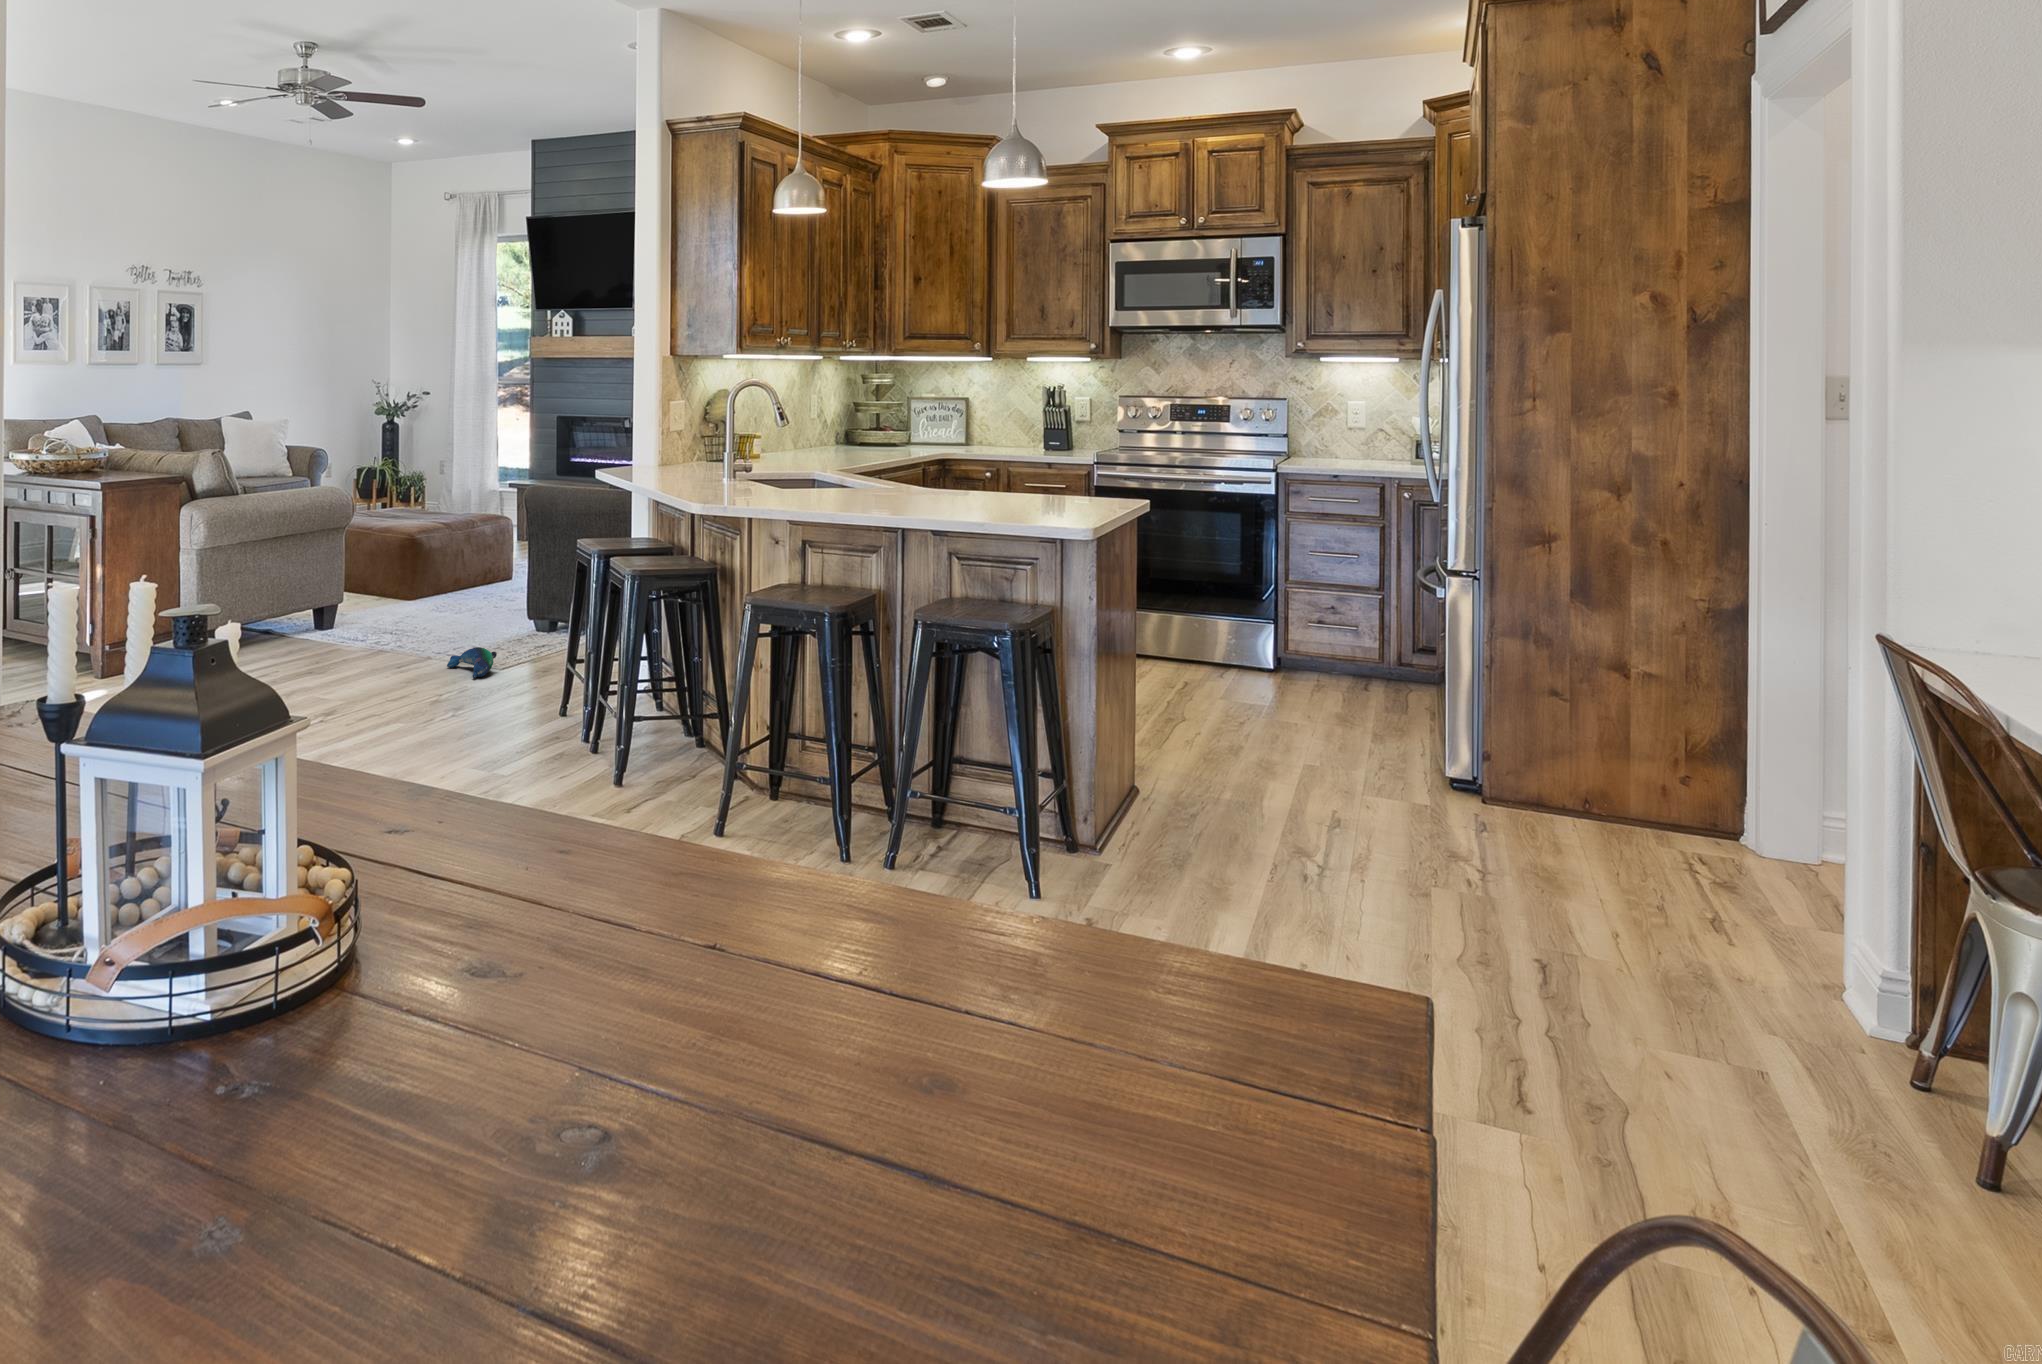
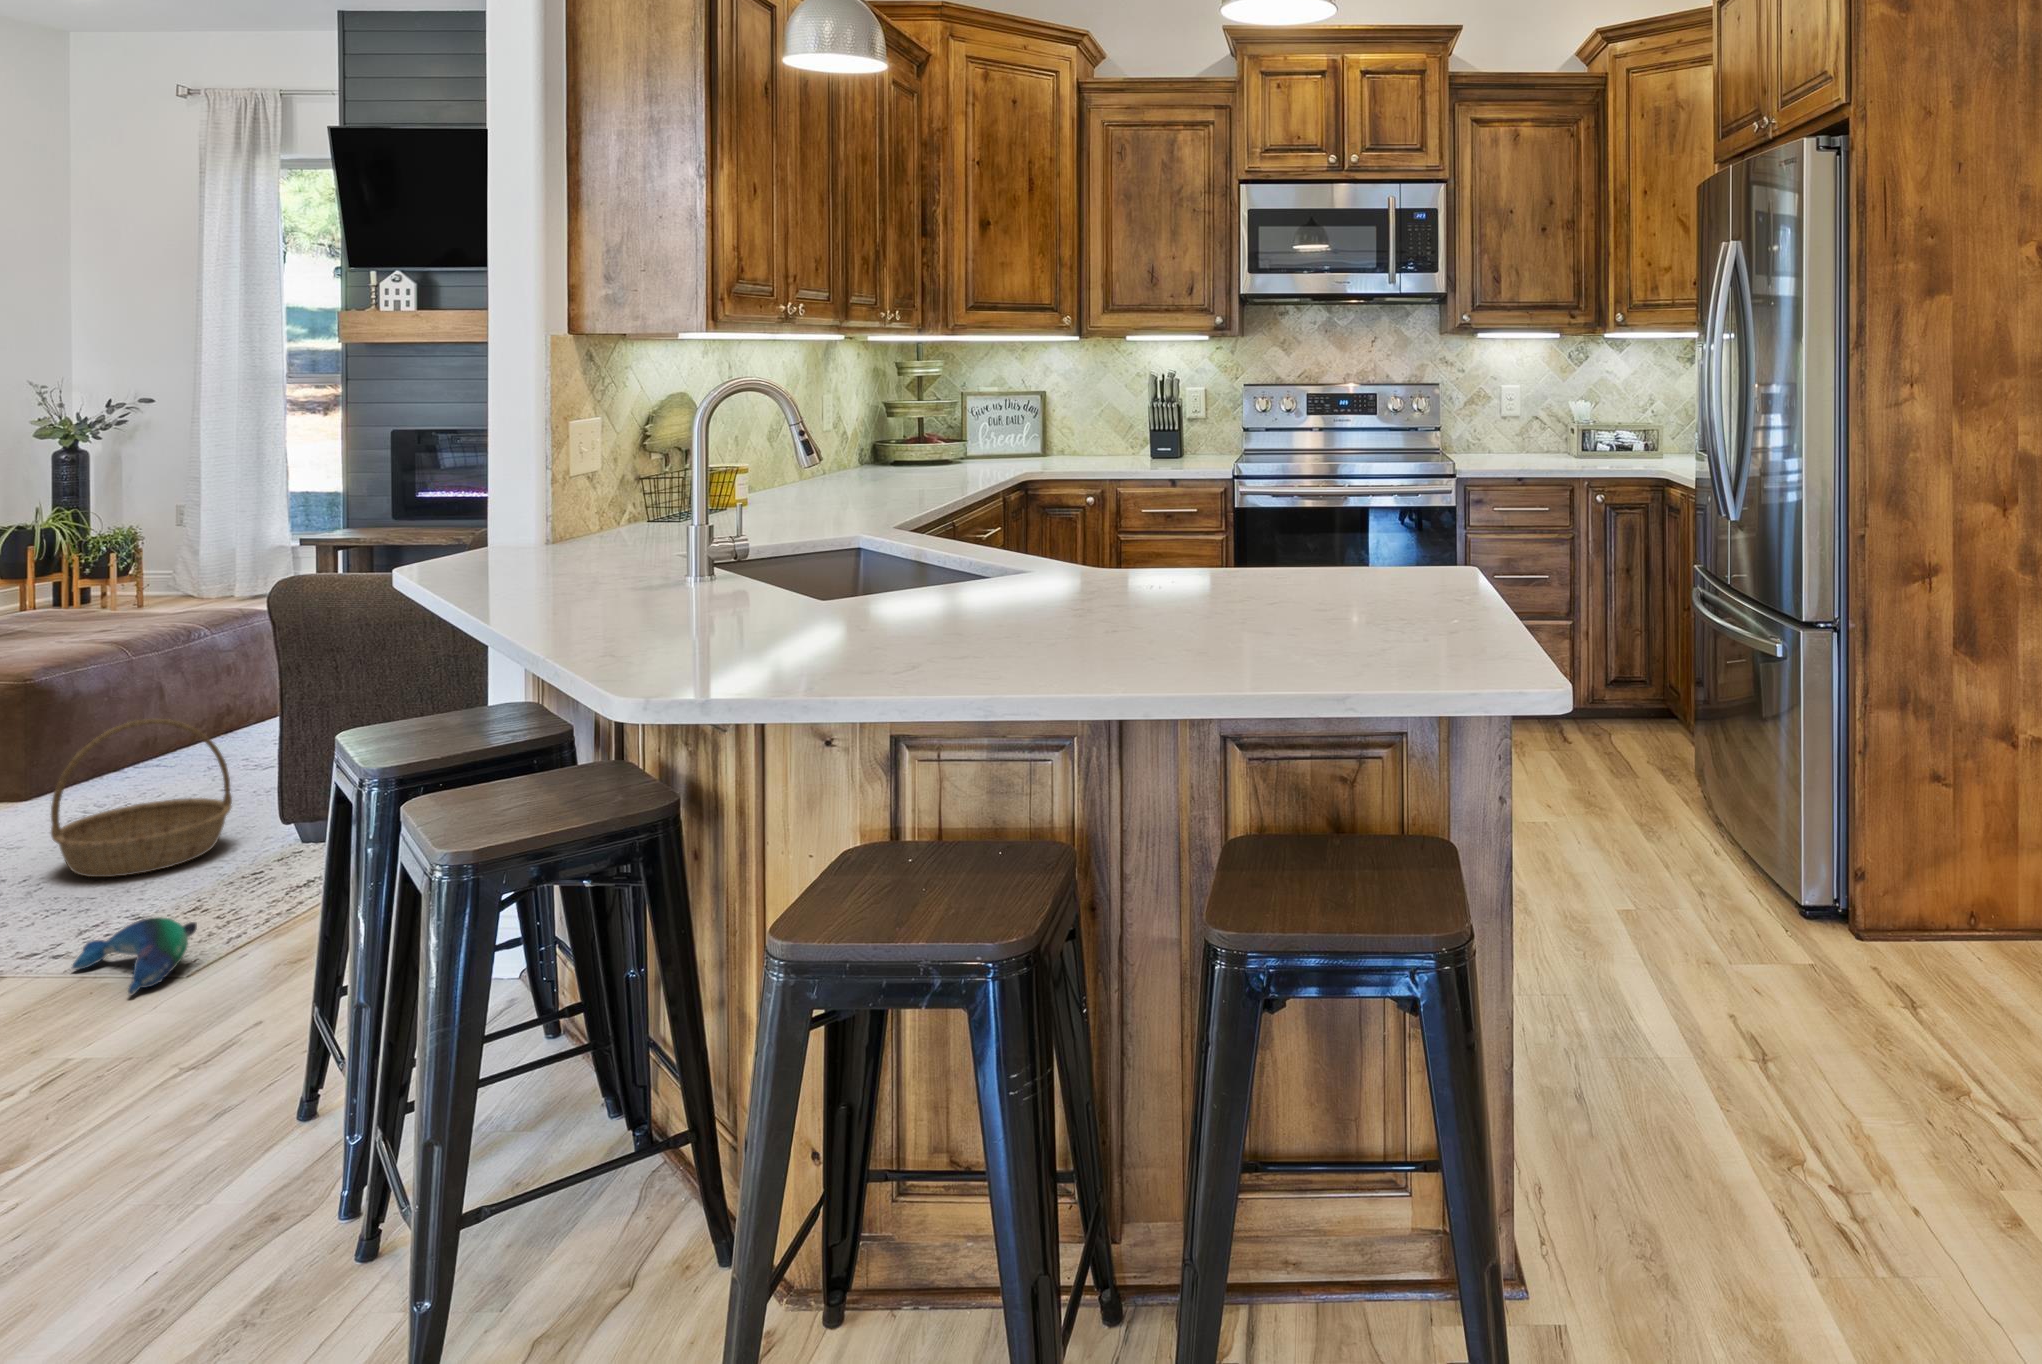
basket: none [425,559,499,638] -> present [51,719,232,877]

